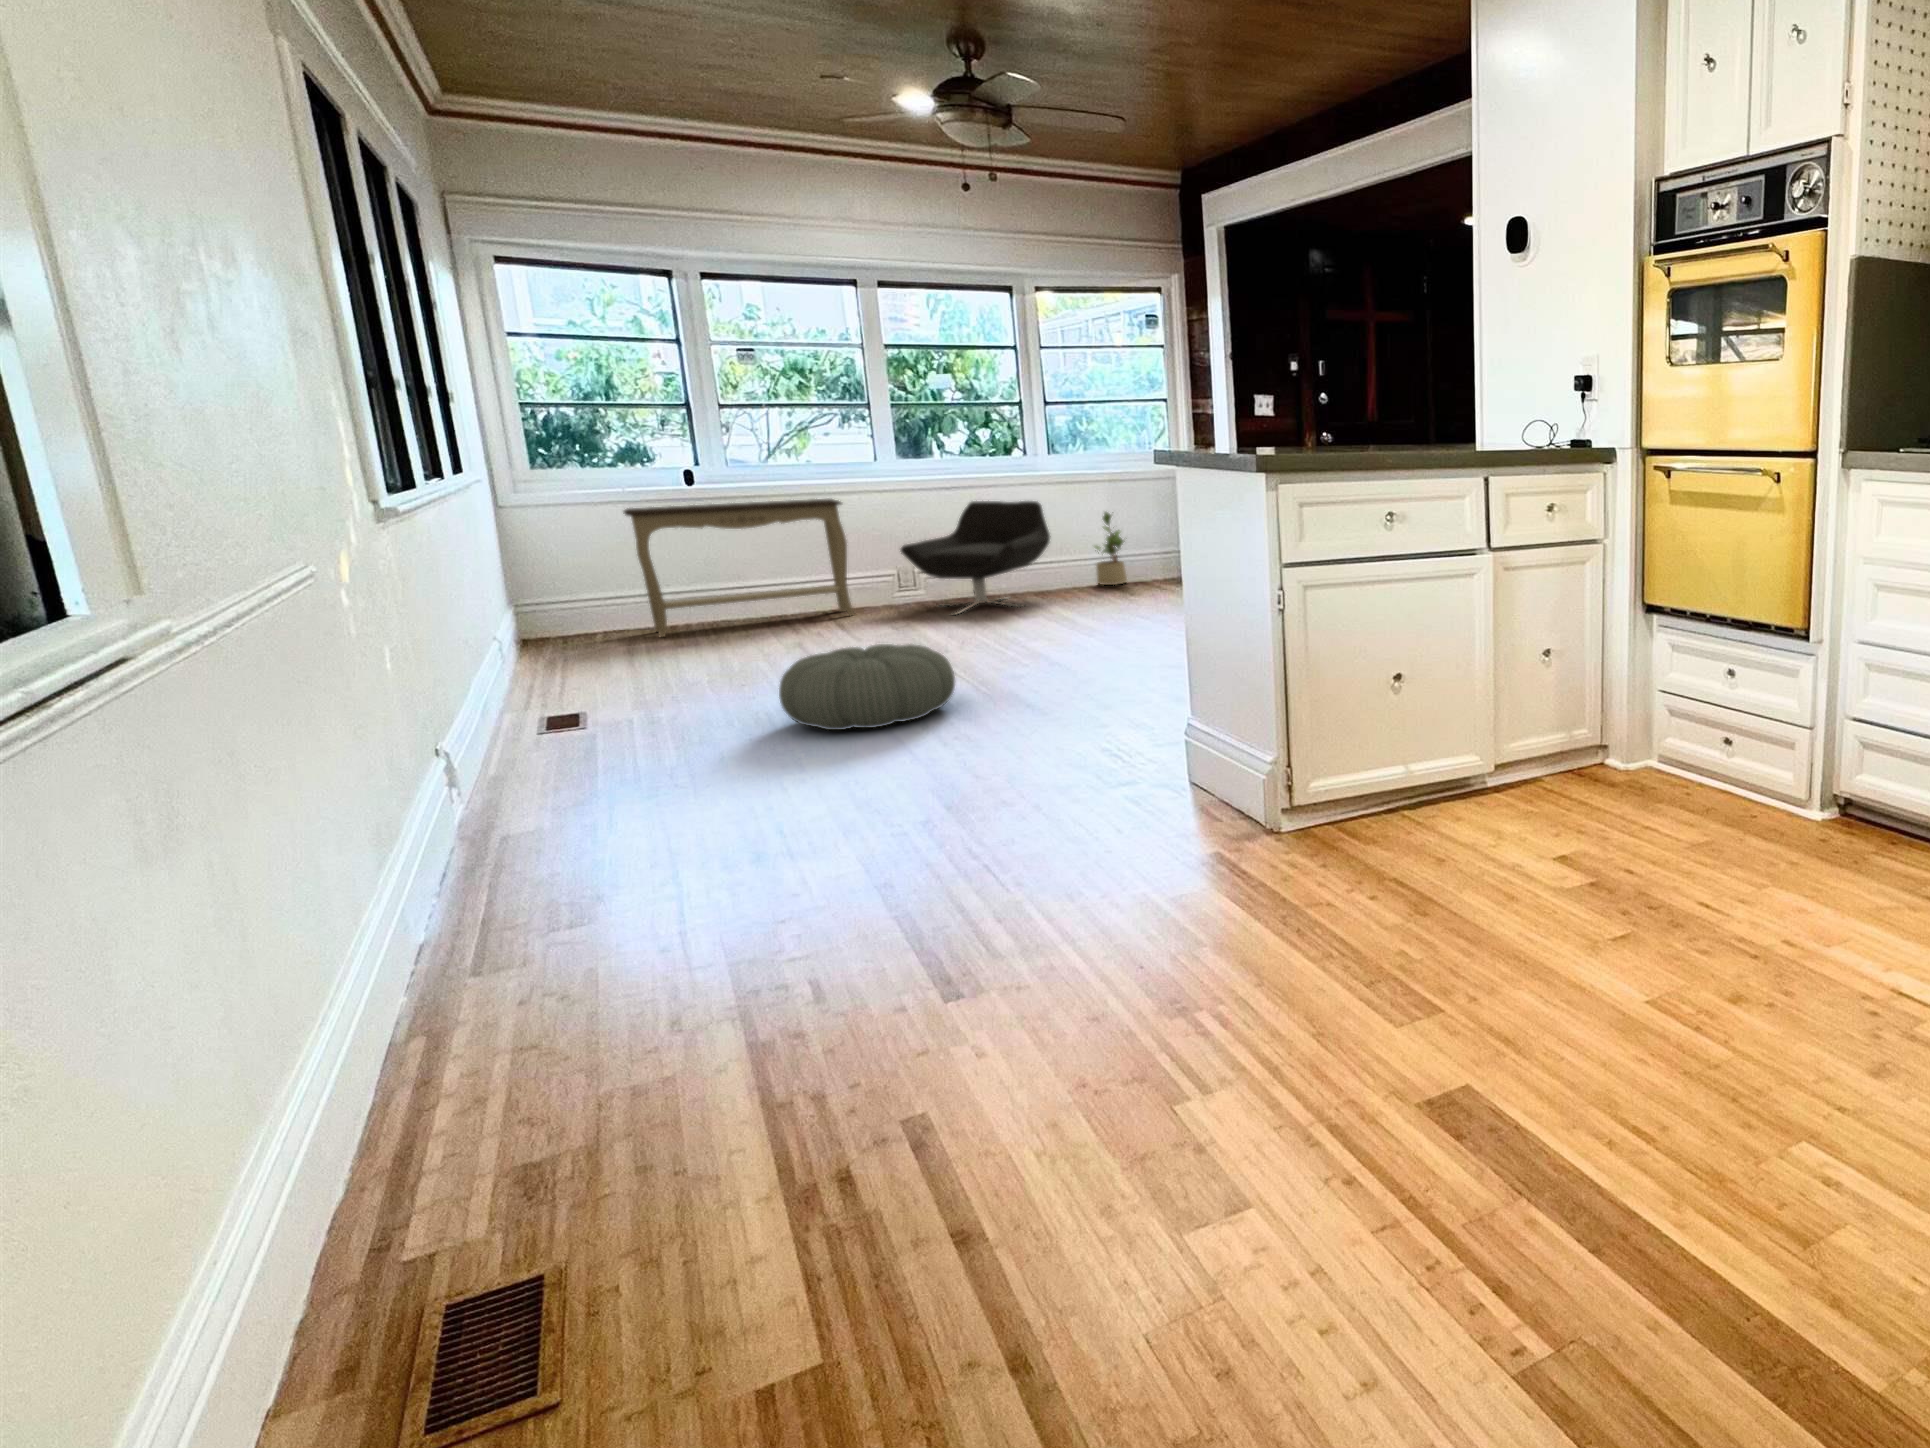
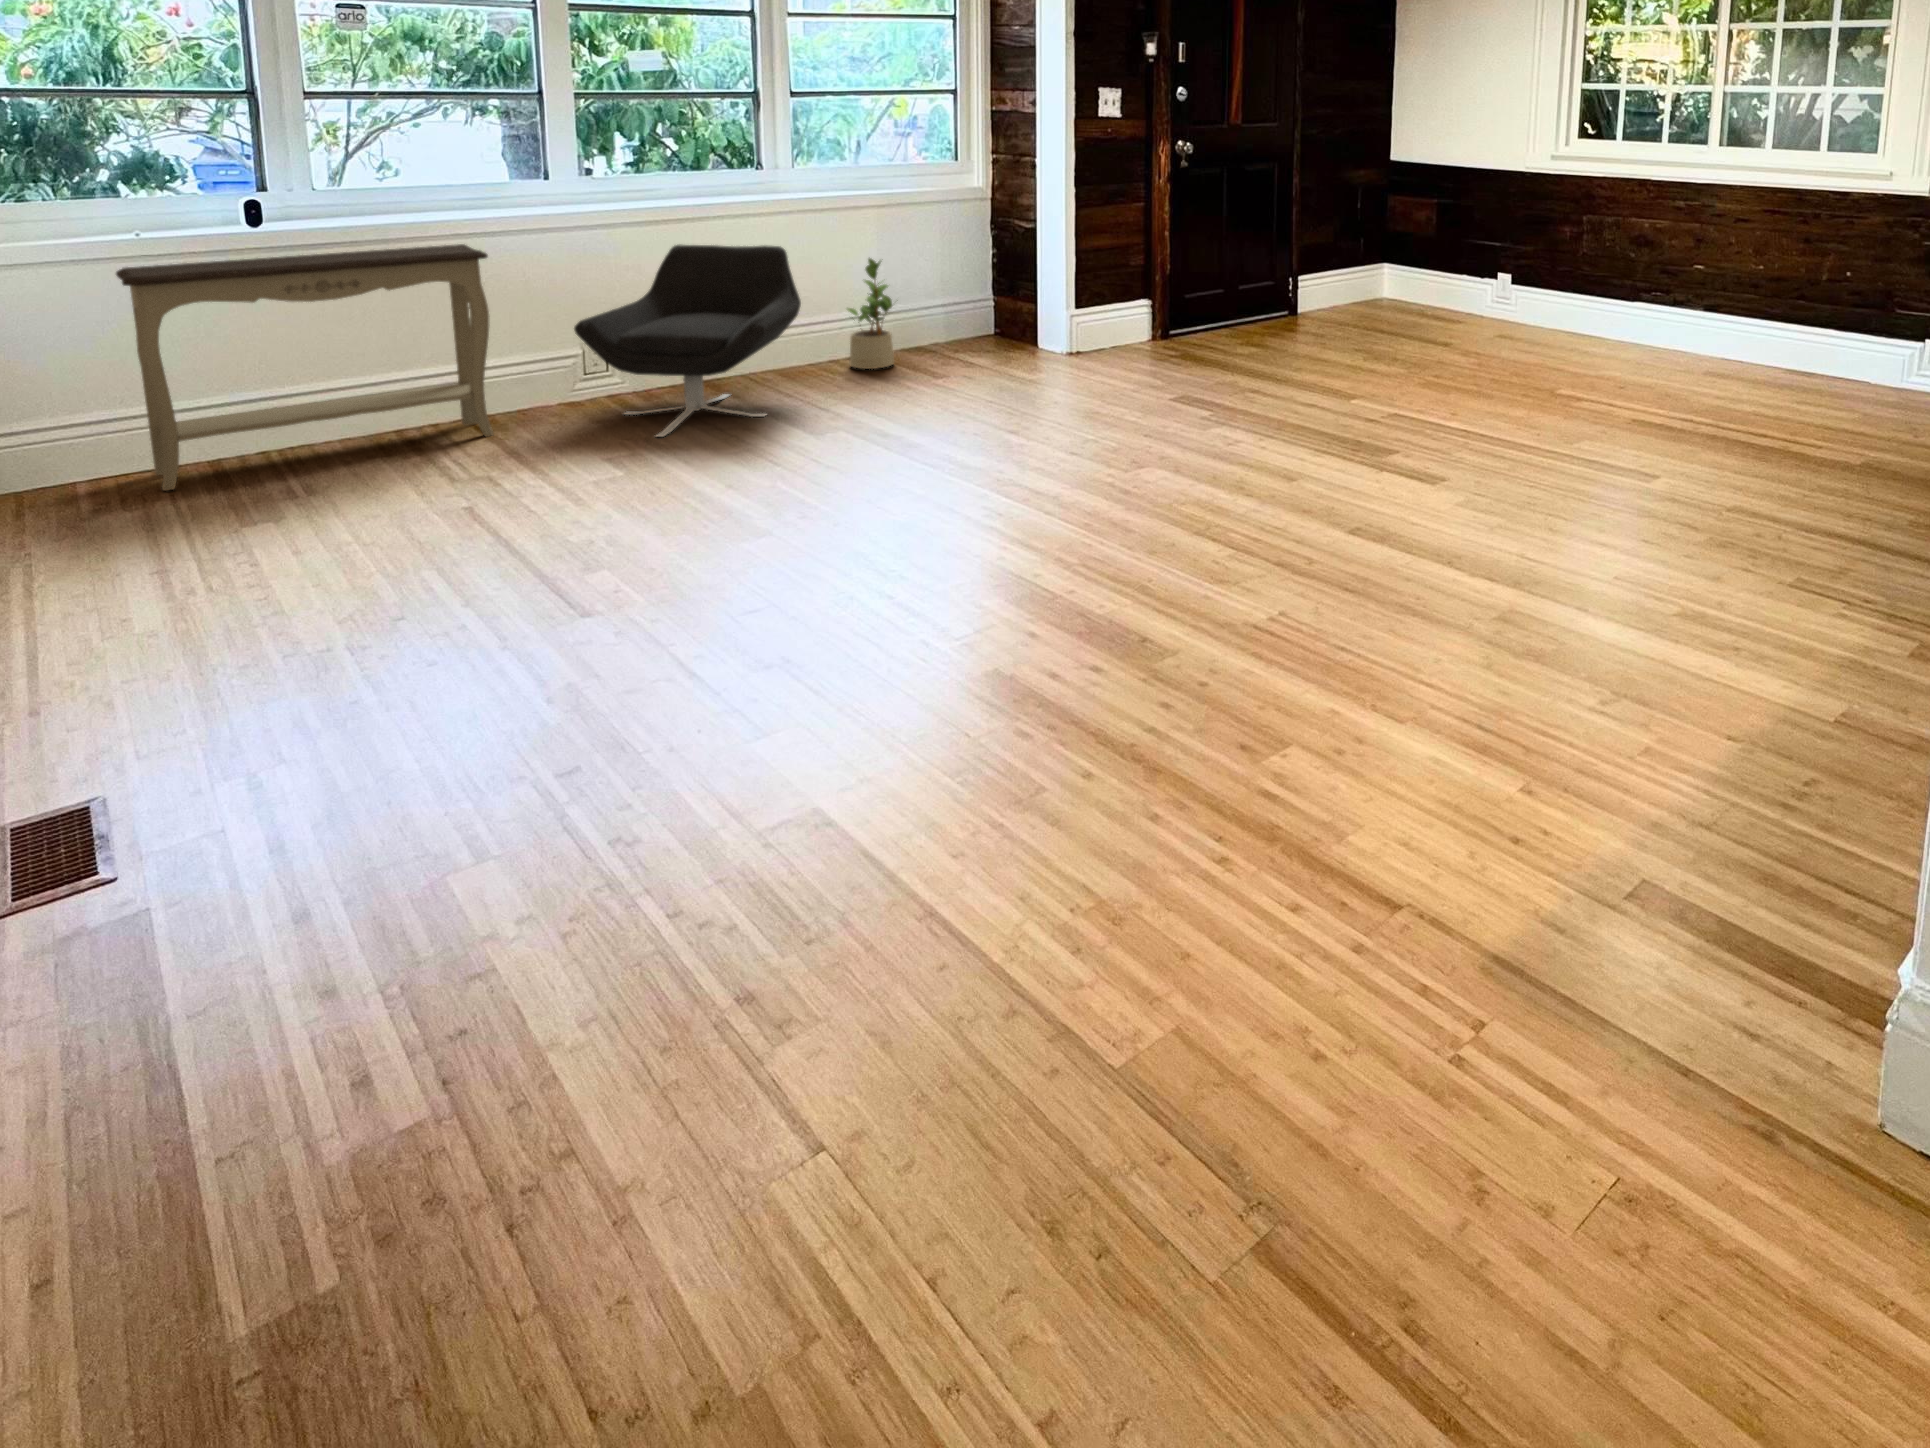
pouf: present [779,644,955,730] -> none [472,595,814,829]

